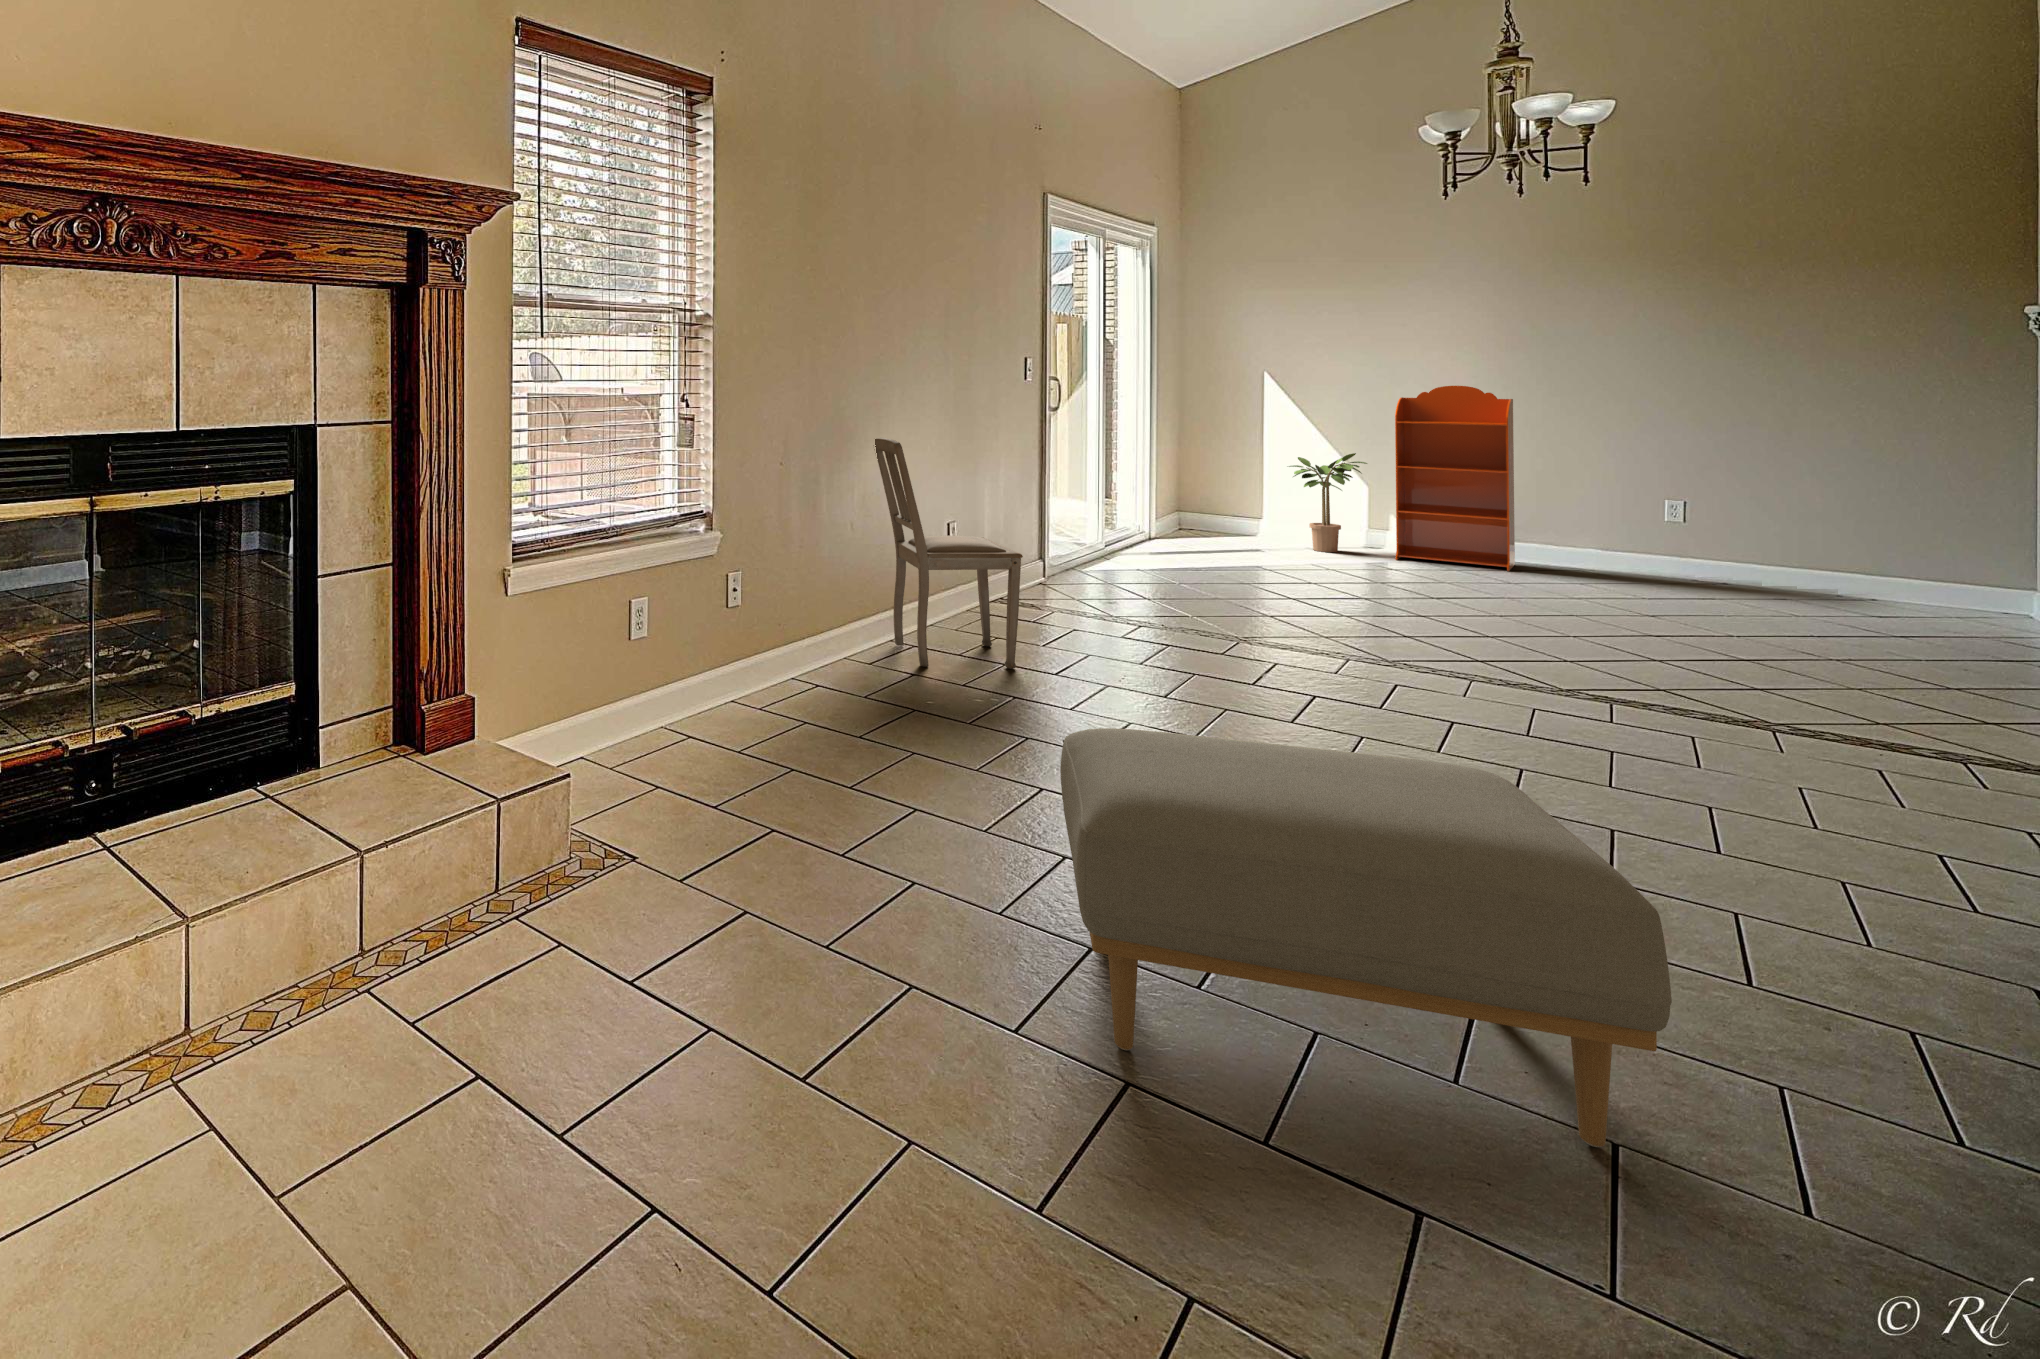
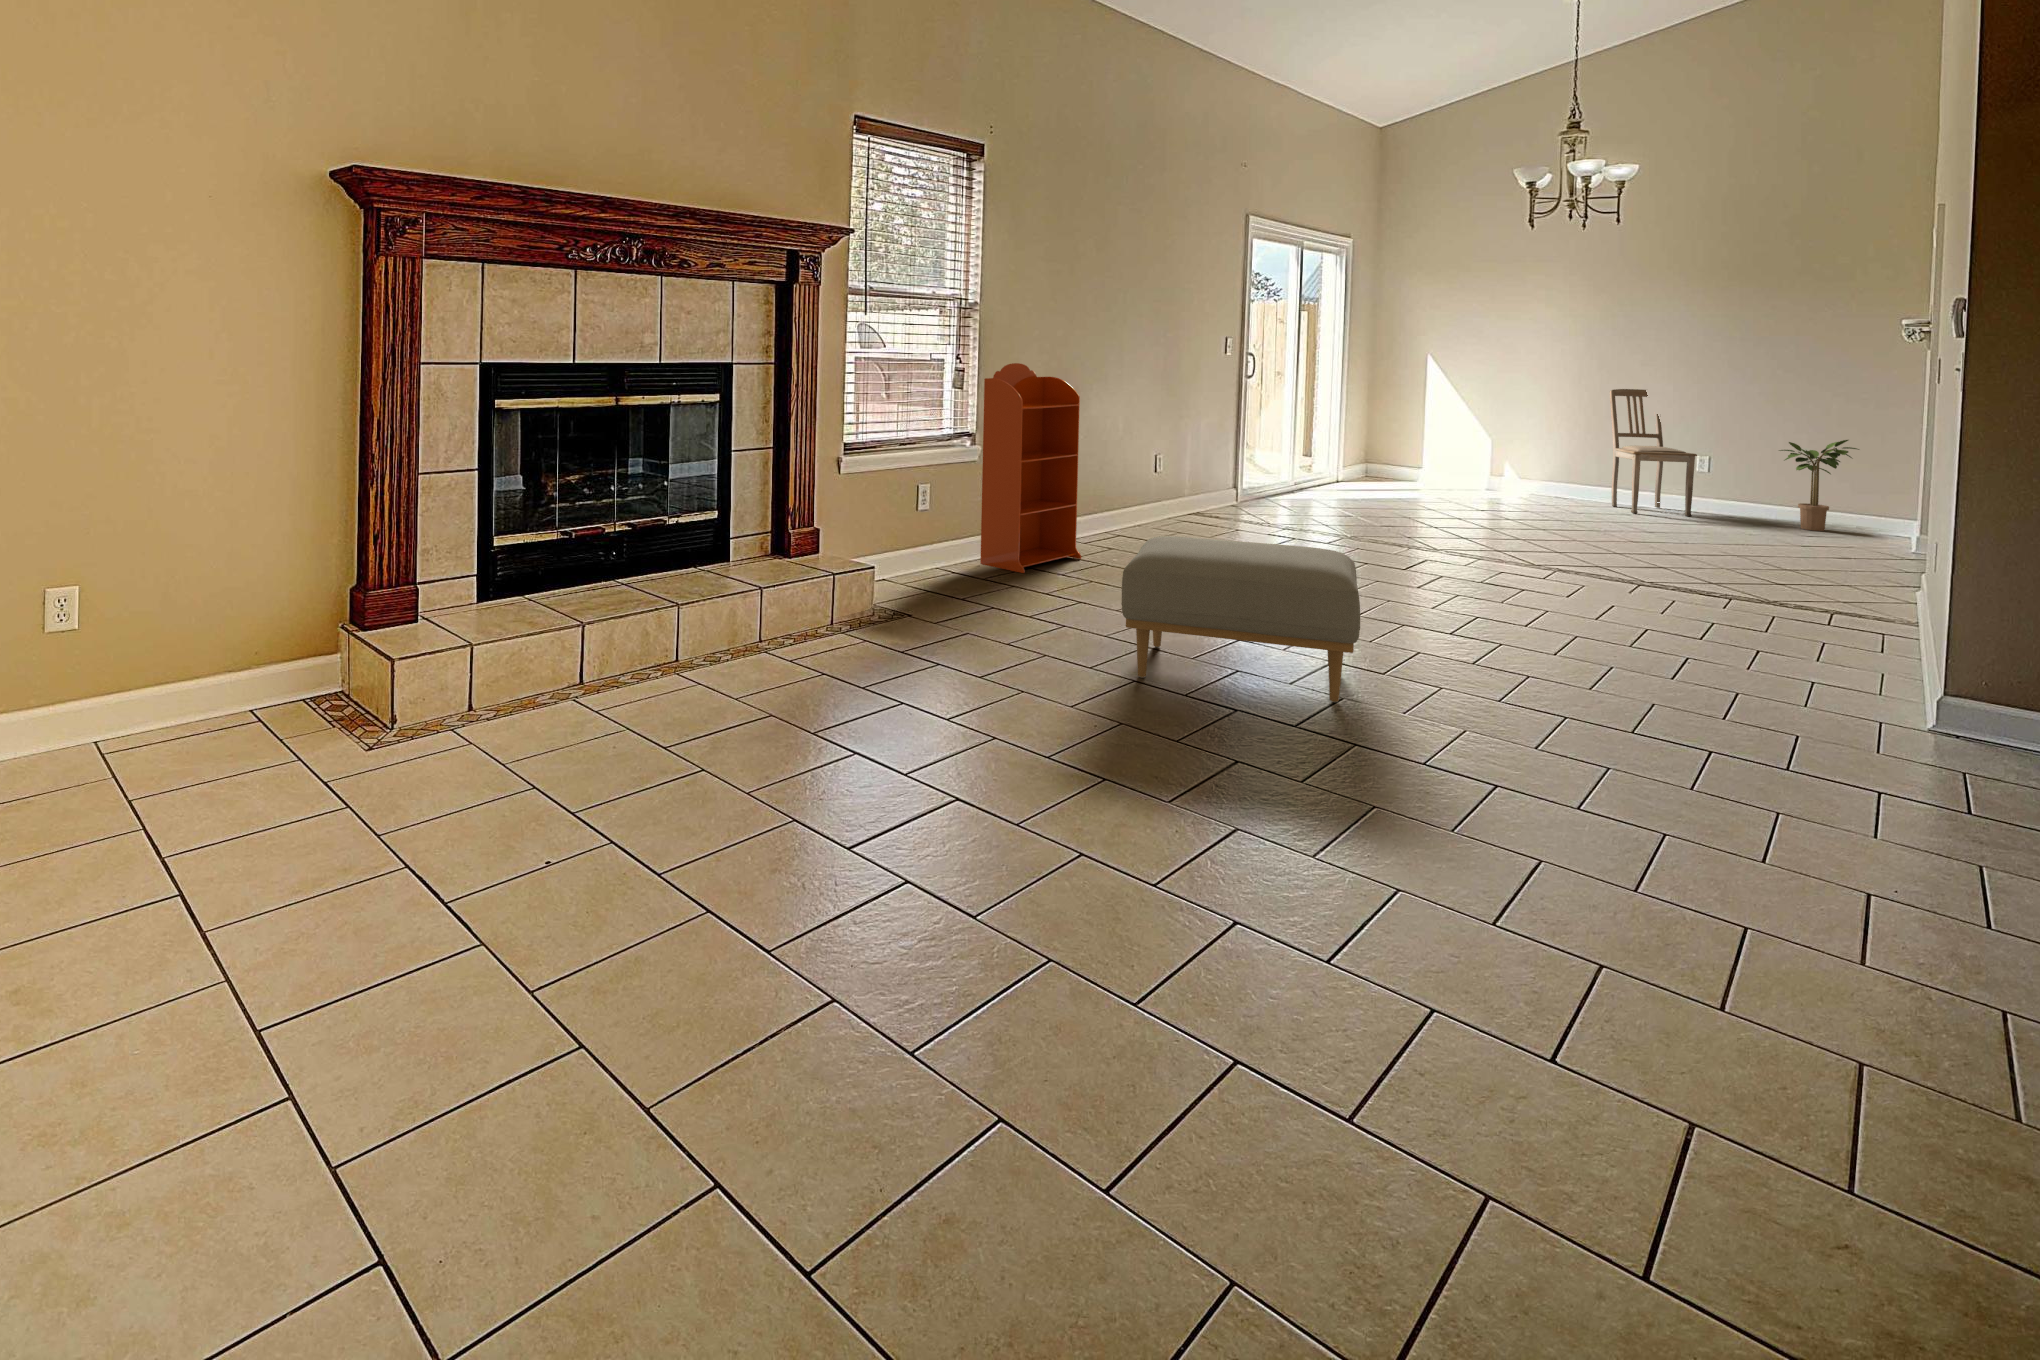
bookcase: present [1395,386,1515,571] -> present [980,363,1081,573]
dining chair: present [875,437,1023,668] -> present [1610,389,1697,516]
potted plant: present [1289,453,1367,552] -> present [1779,440,1859,531]

